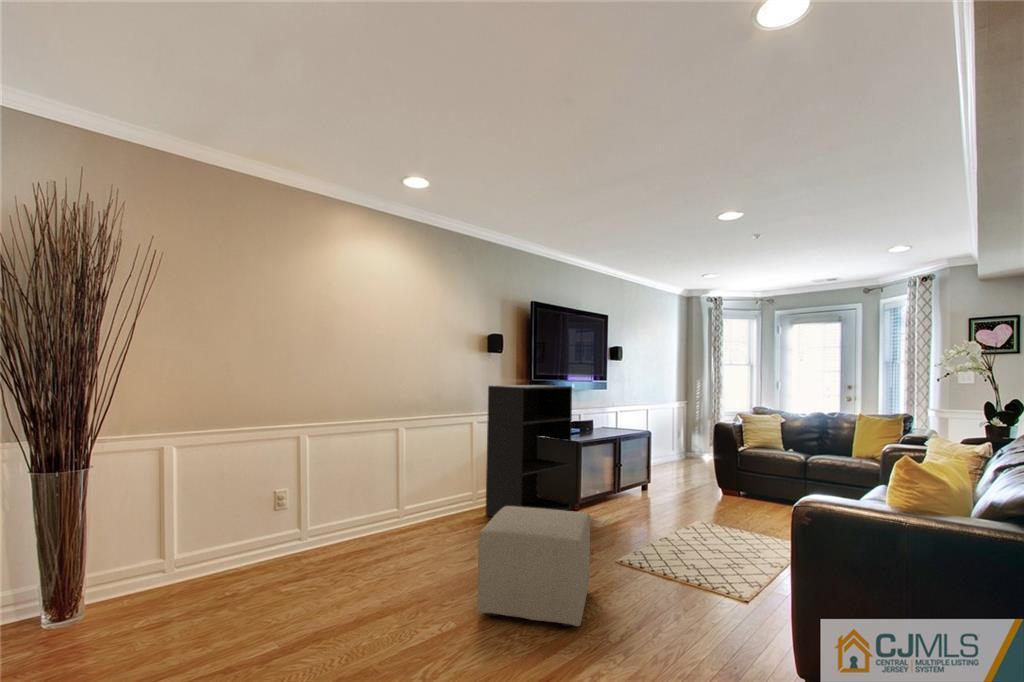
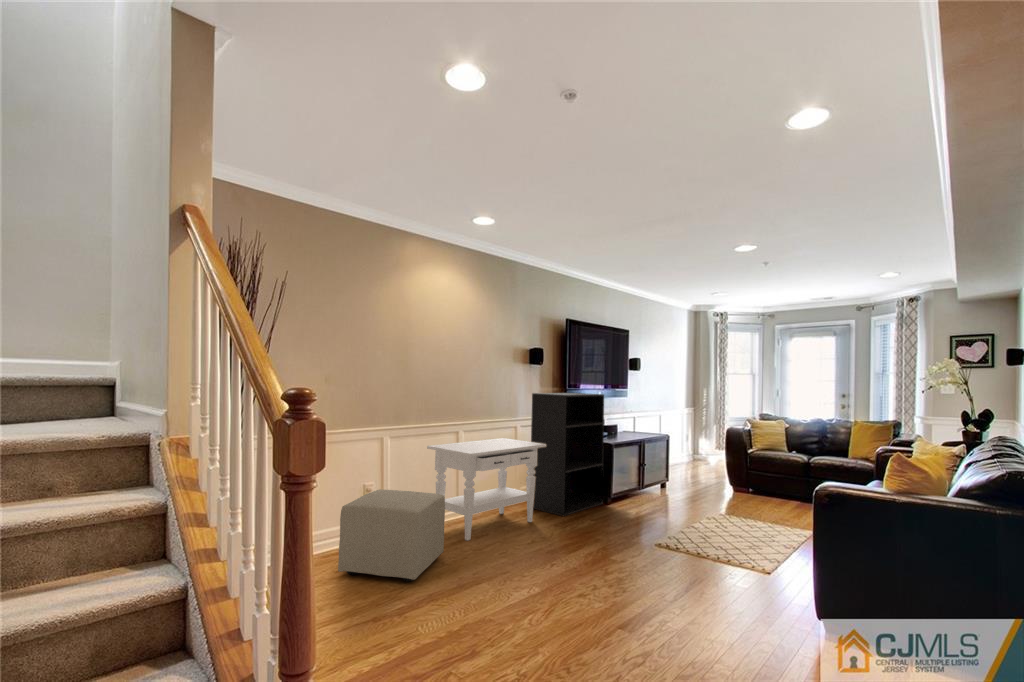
side table: none [355,436,497,558] -> present [427,438,546,541]
ottoman: present [477,506,590,627] -> present [338,489,445,581]

